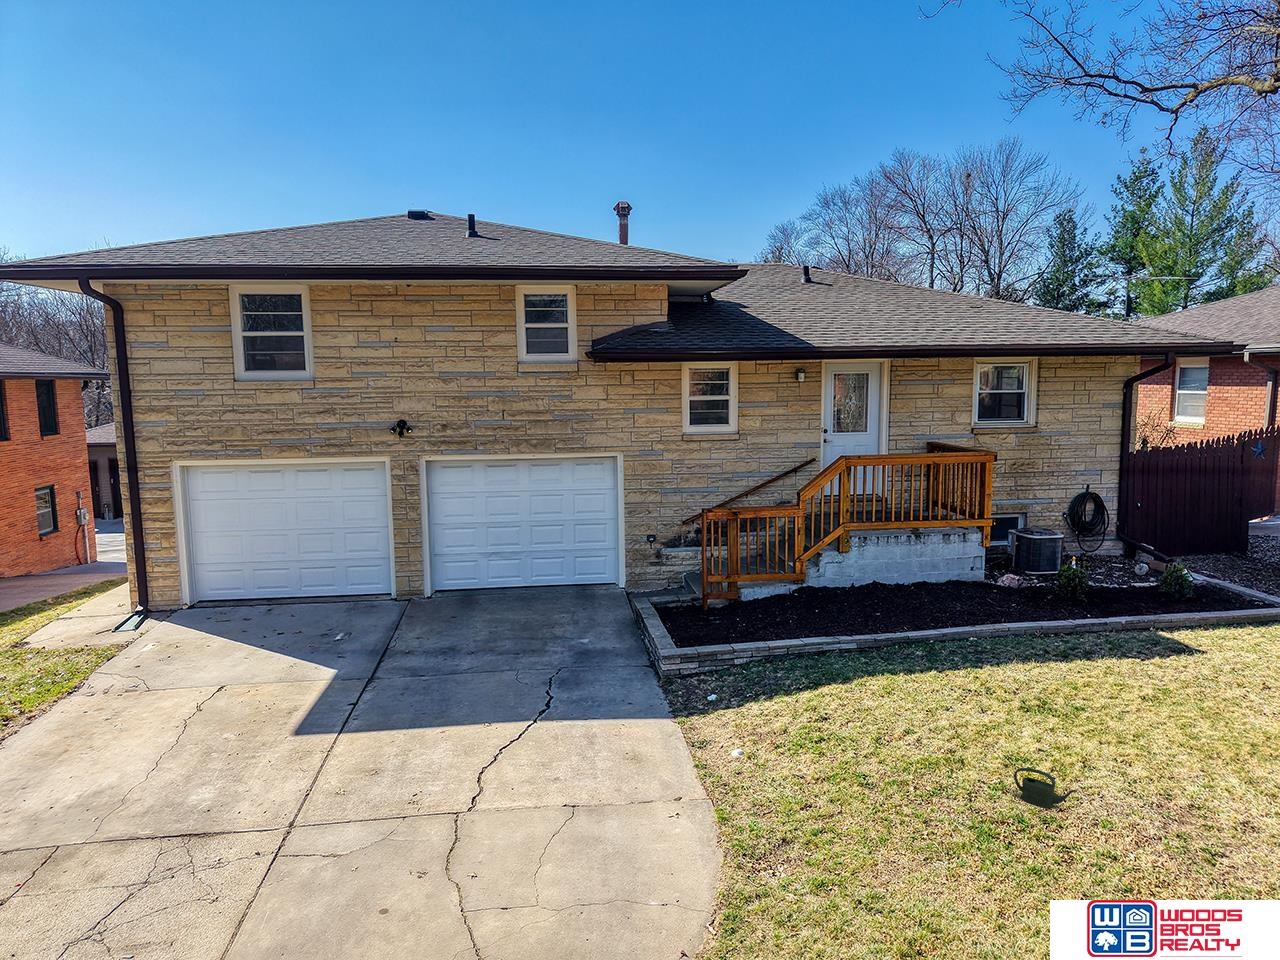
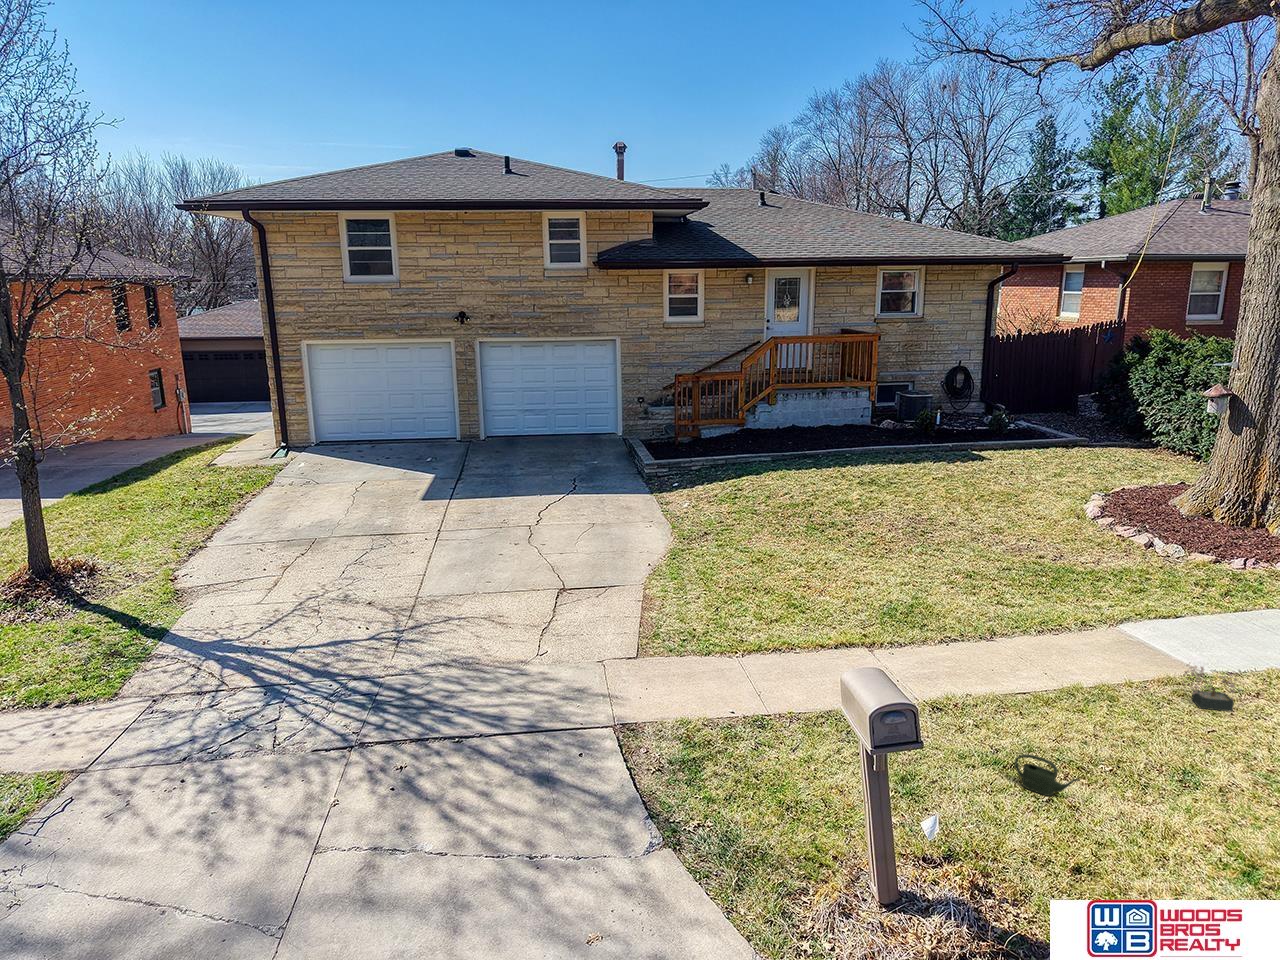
decorative plant: none [1178,684,1237,731] -> present [1183,664,1242,712]

